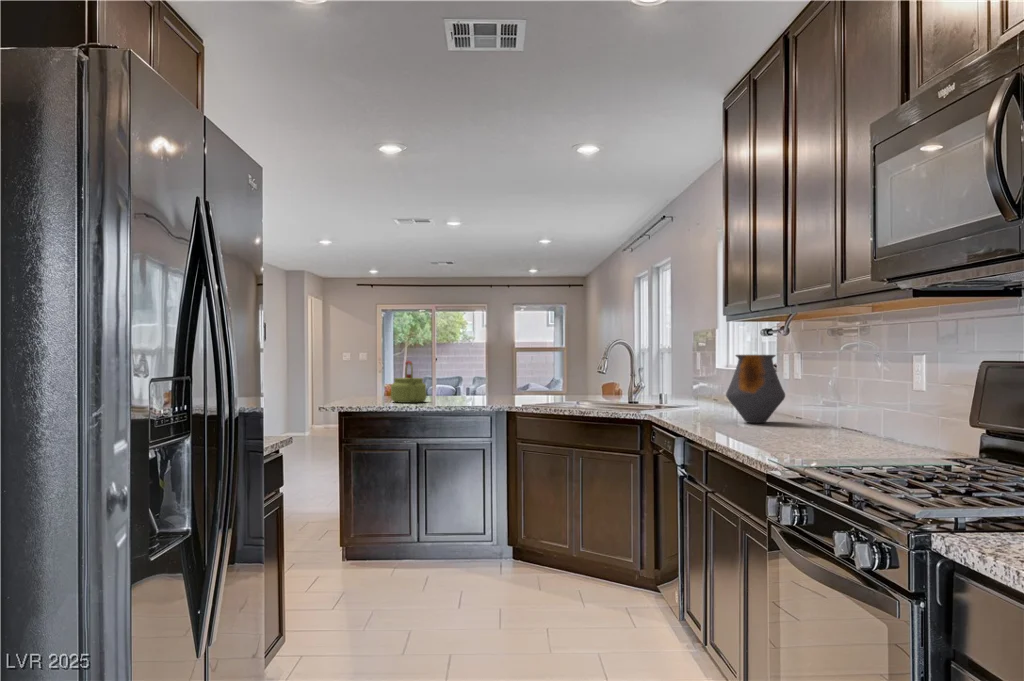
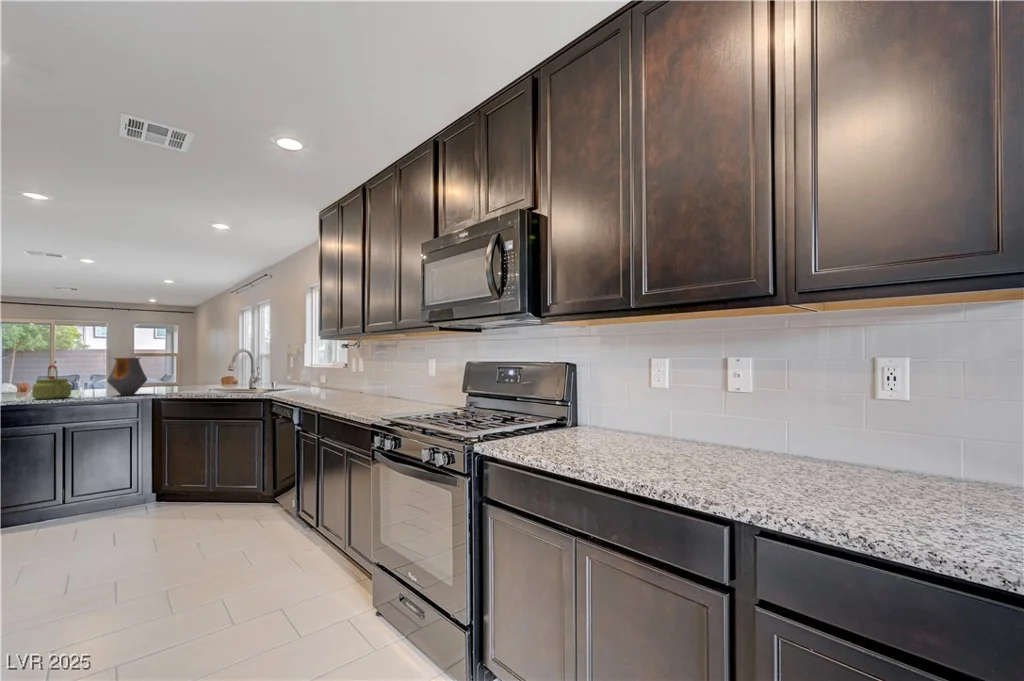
vase: present [726,355,785,423] -> present [107,358,147,395]

